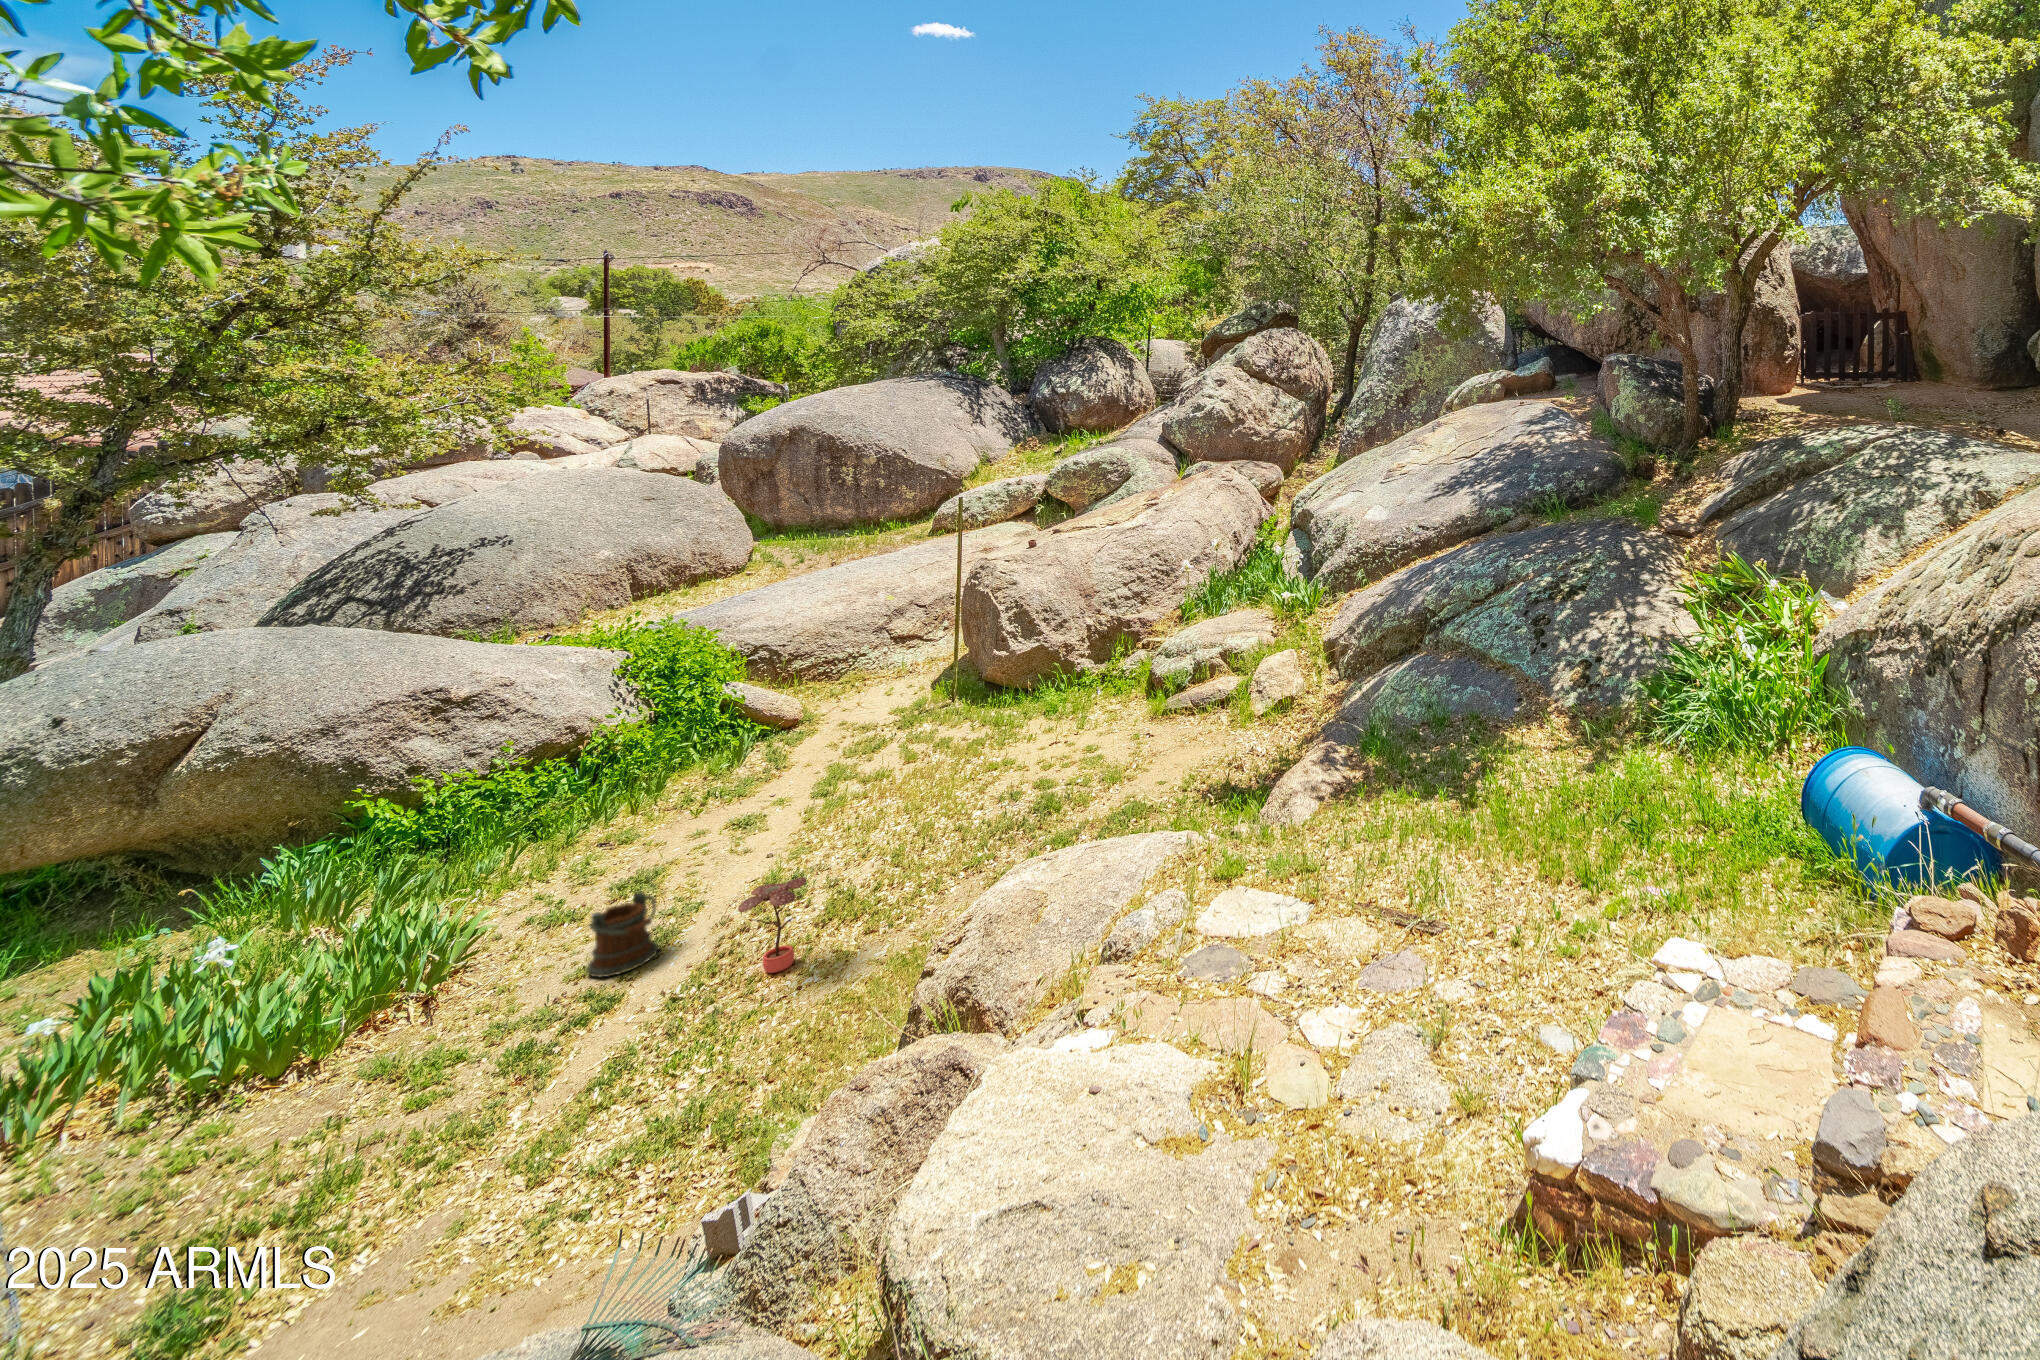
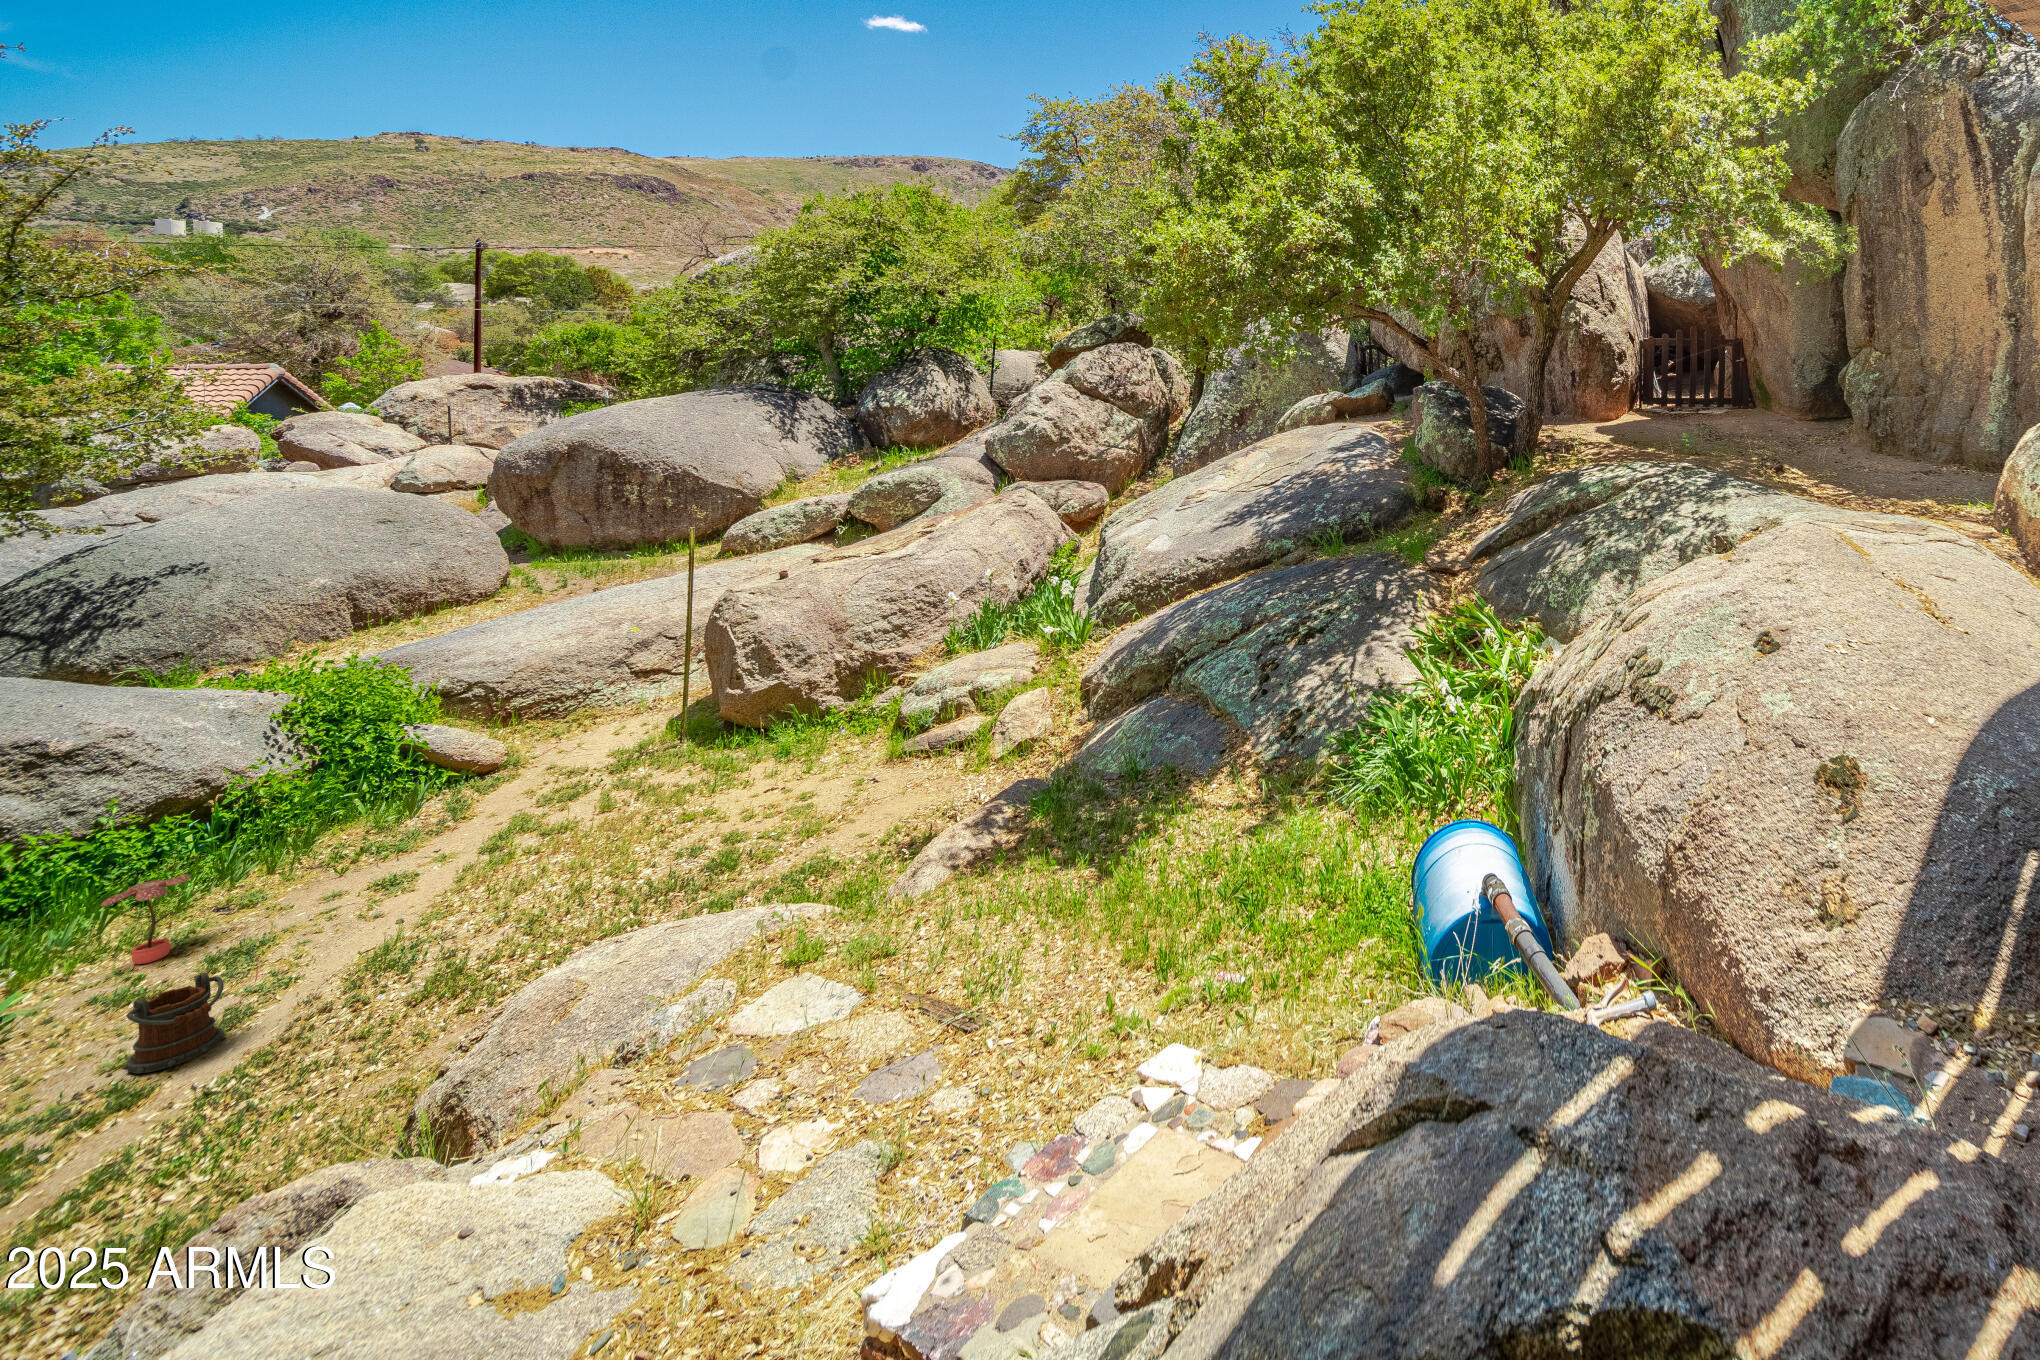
potted plant: present [738,877,807,973] -> present [101,875,191,964]

